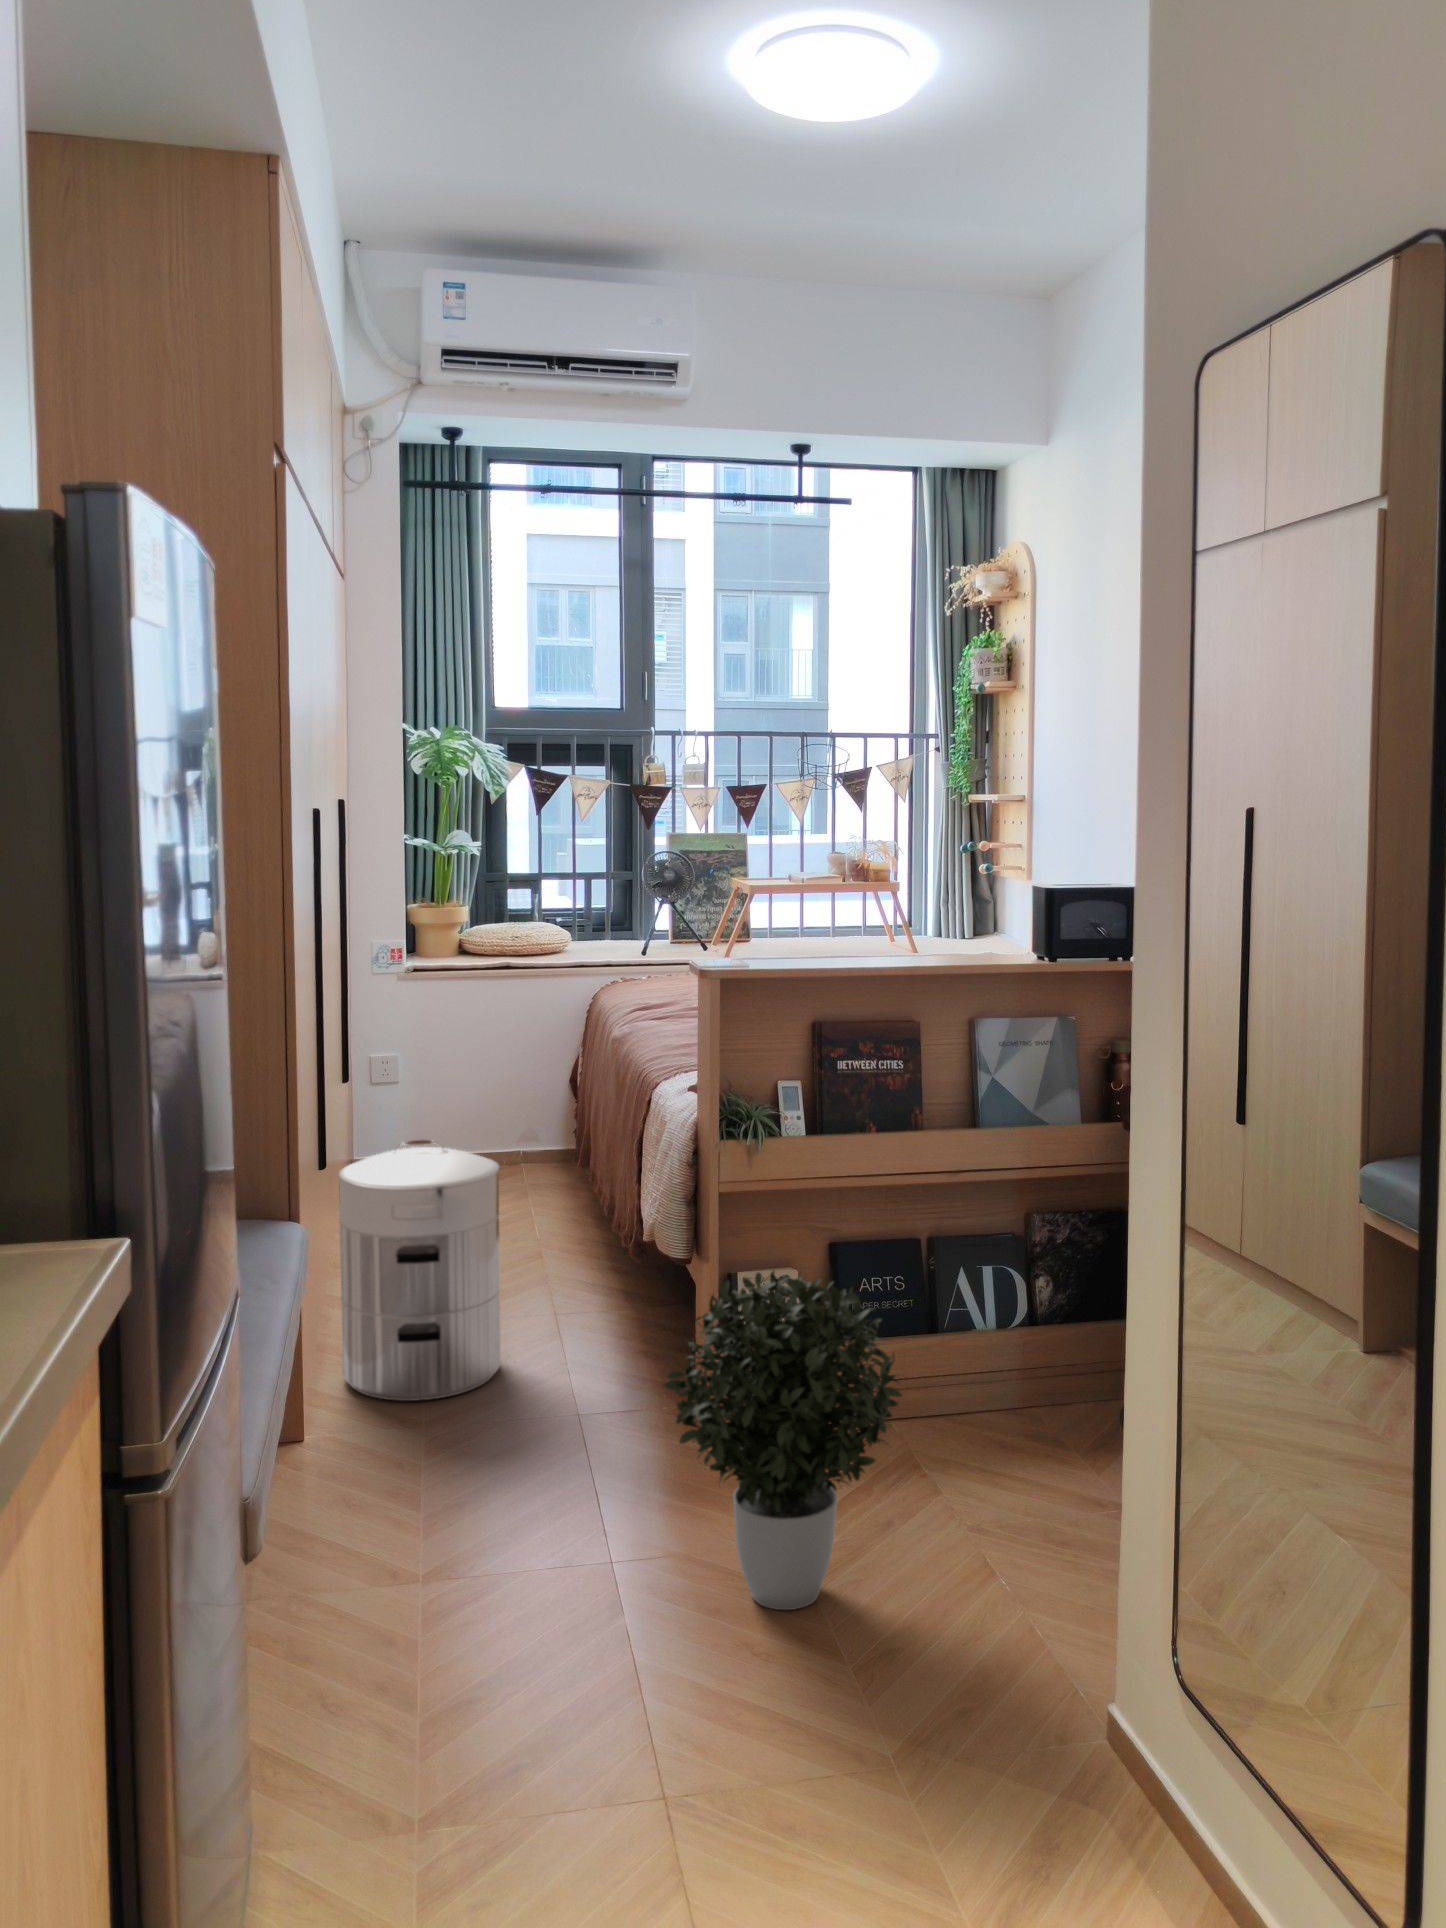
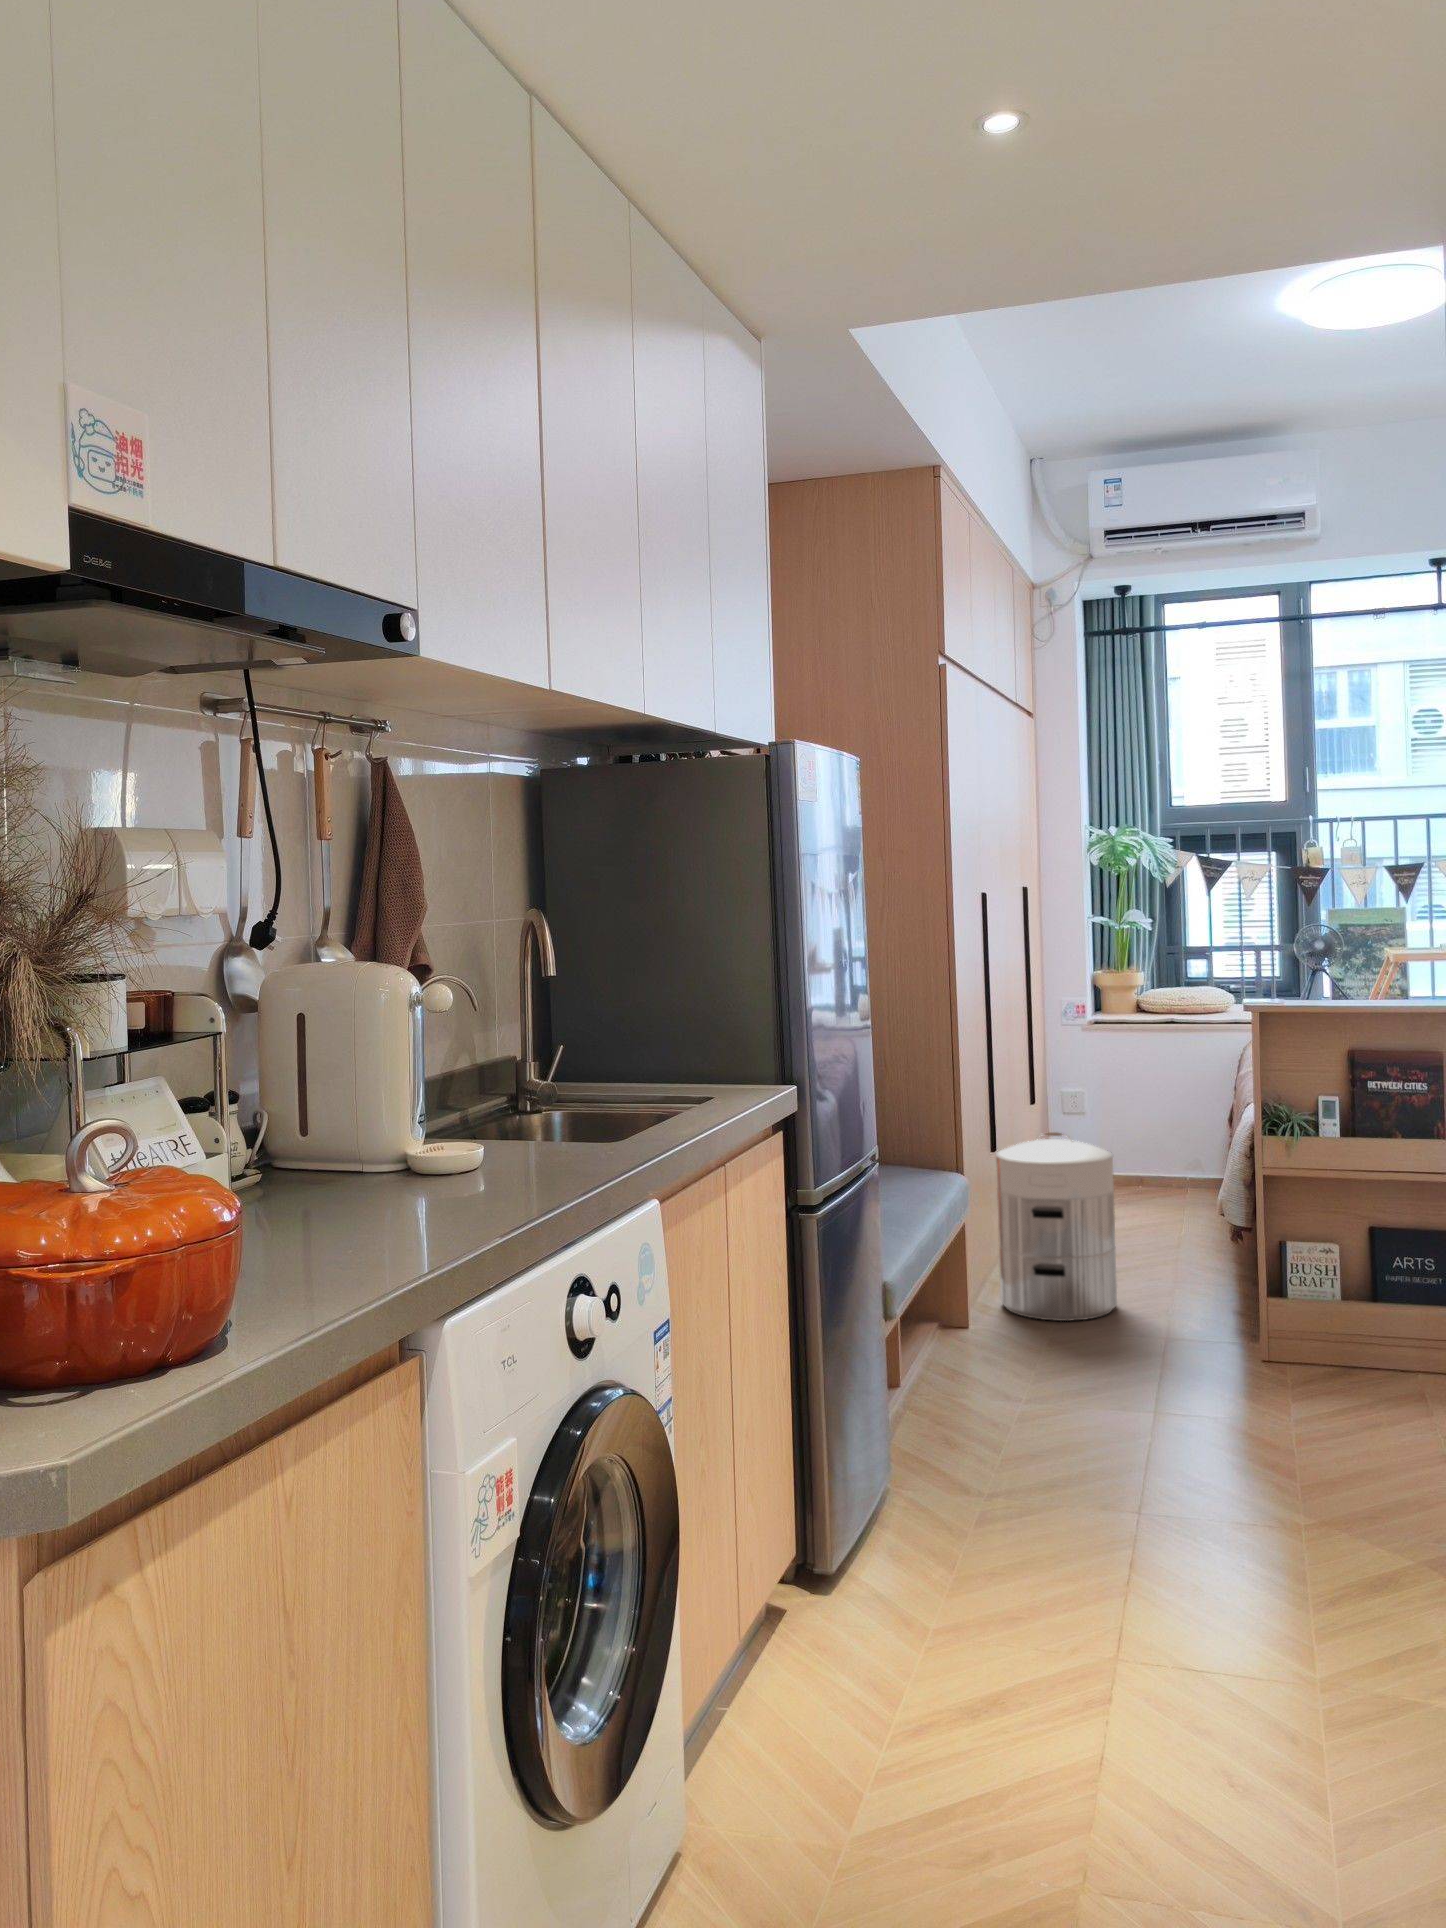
potted plant: present [665,1271,902,1610] -> none [1177,1213,1359,1459]

